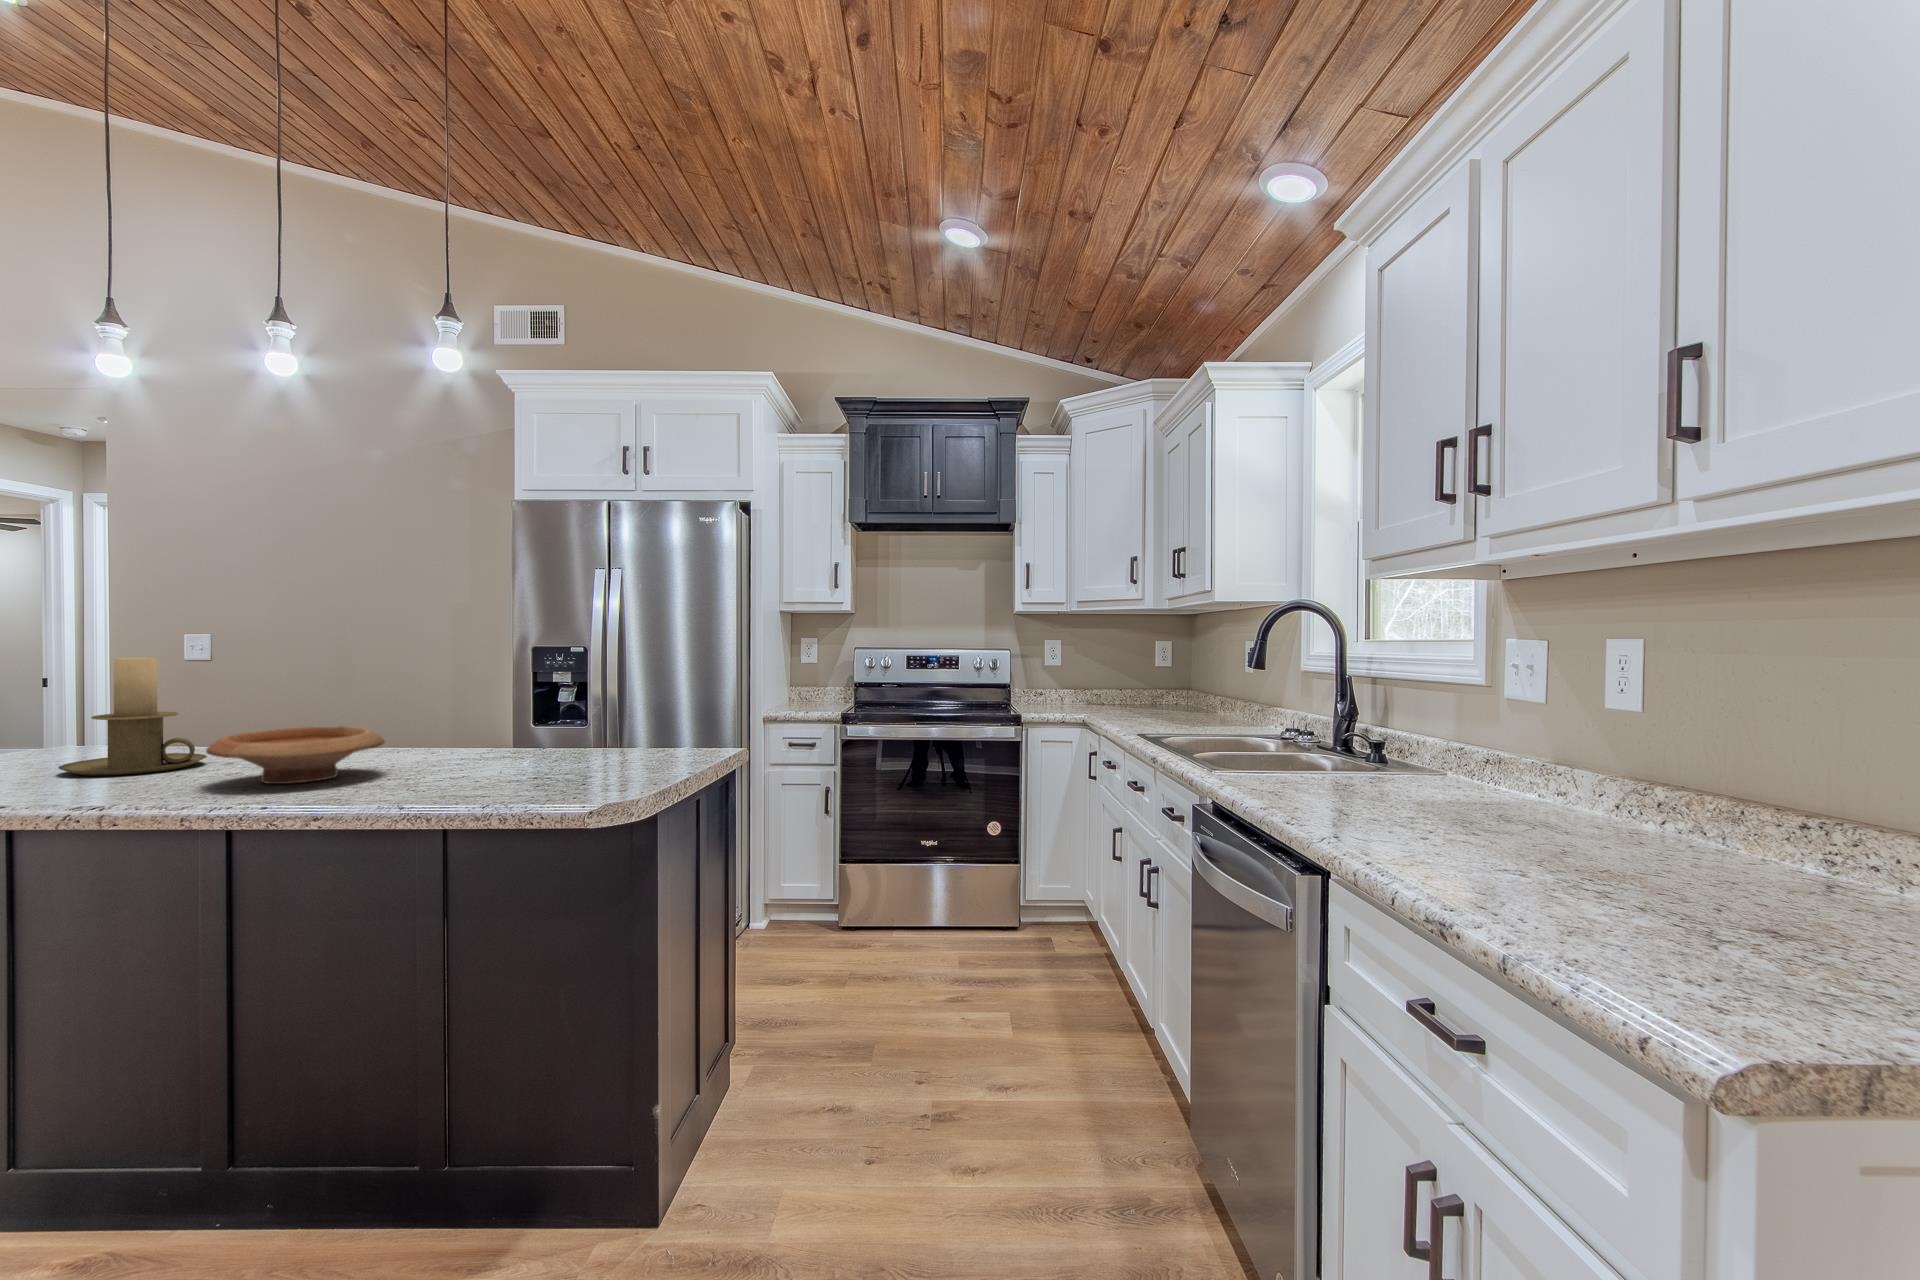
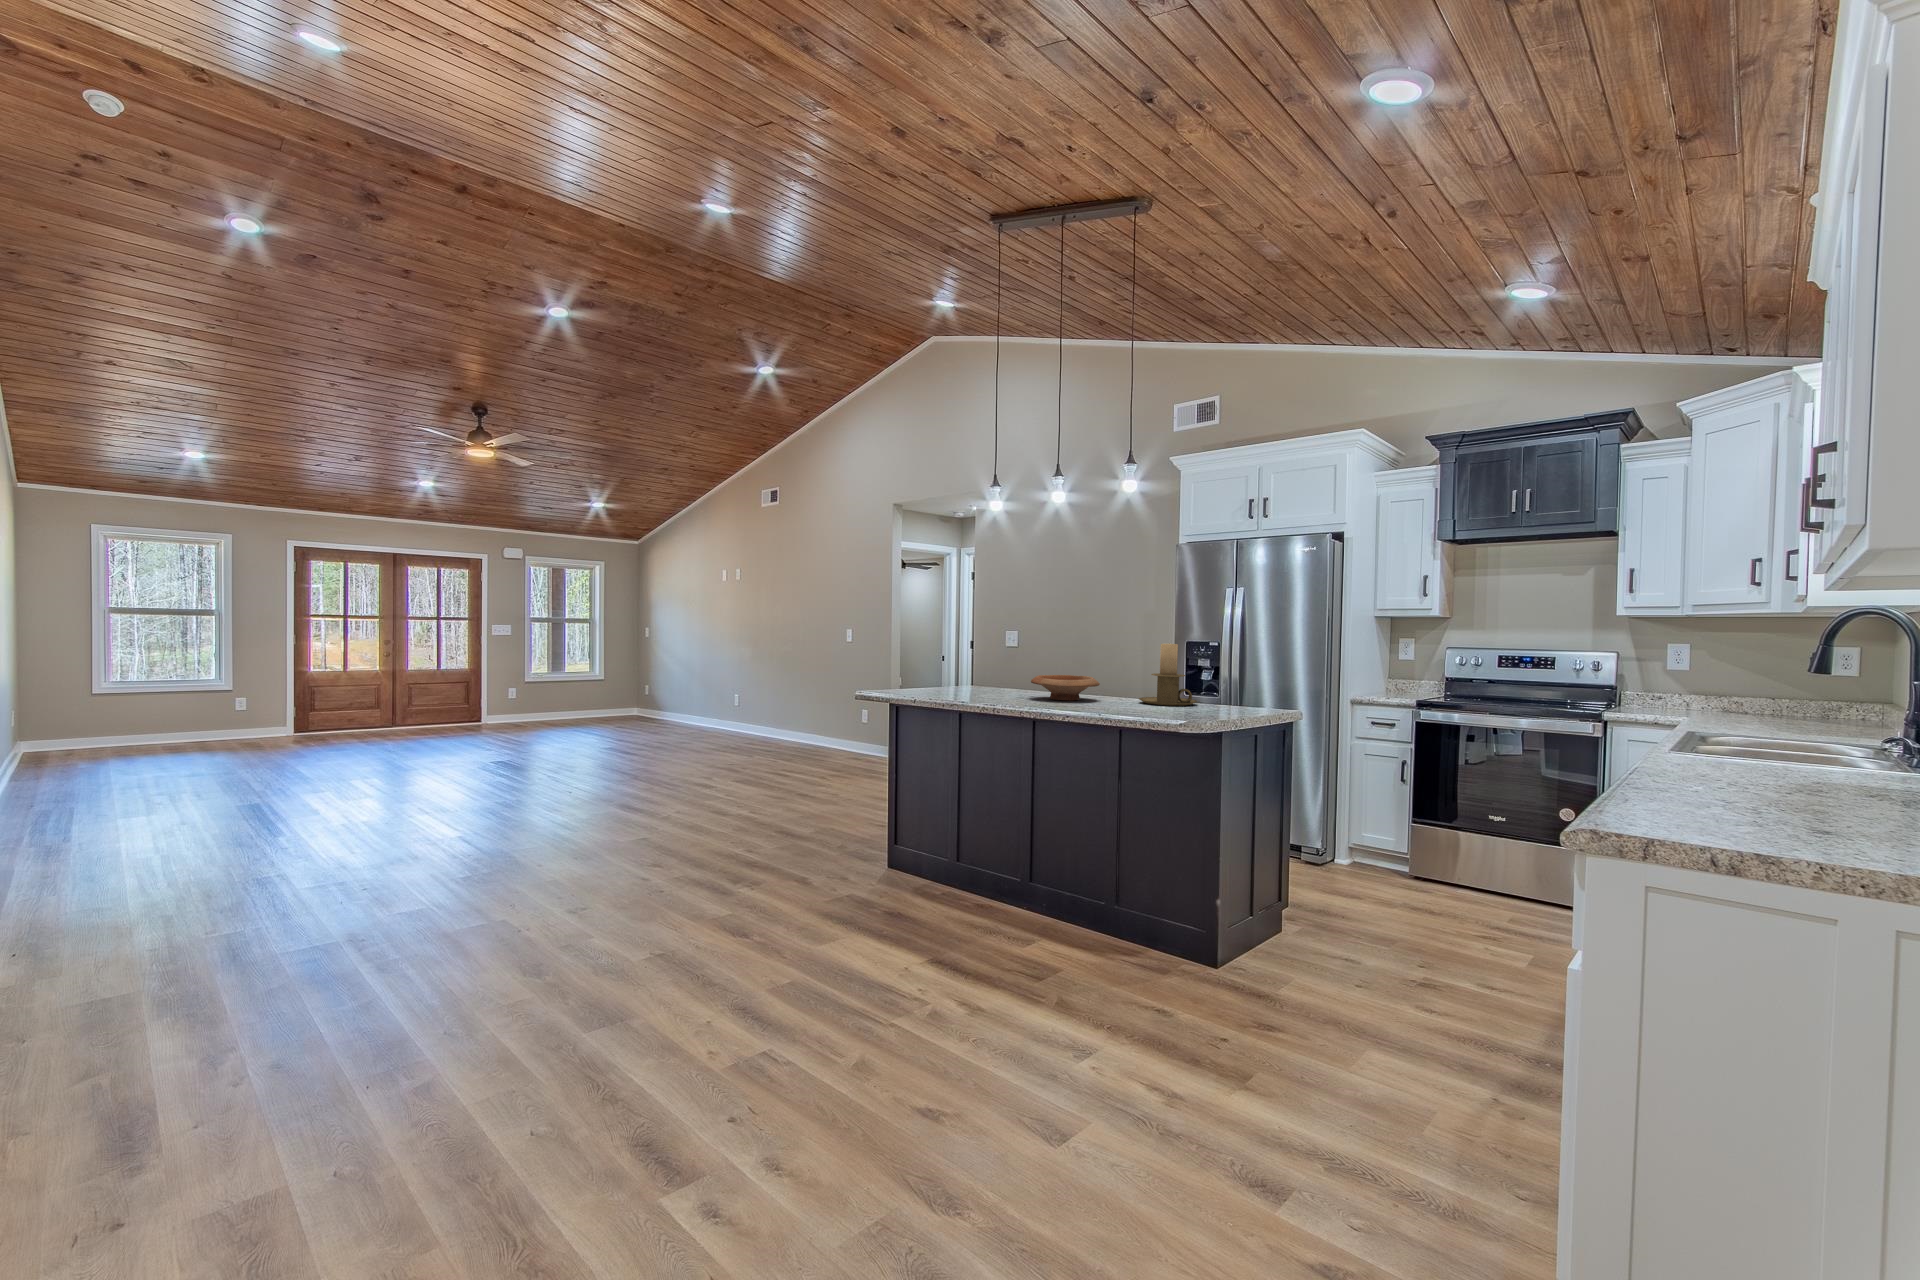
candle holder: present [58,657,207,776] -> present [1139,643,1197,706]

